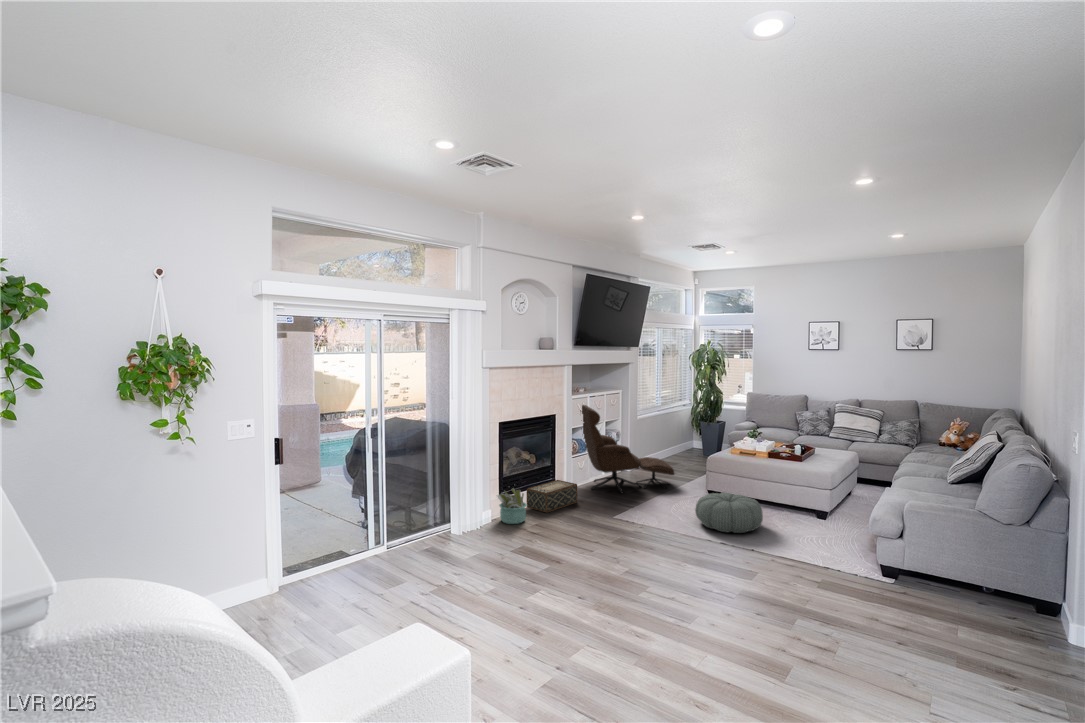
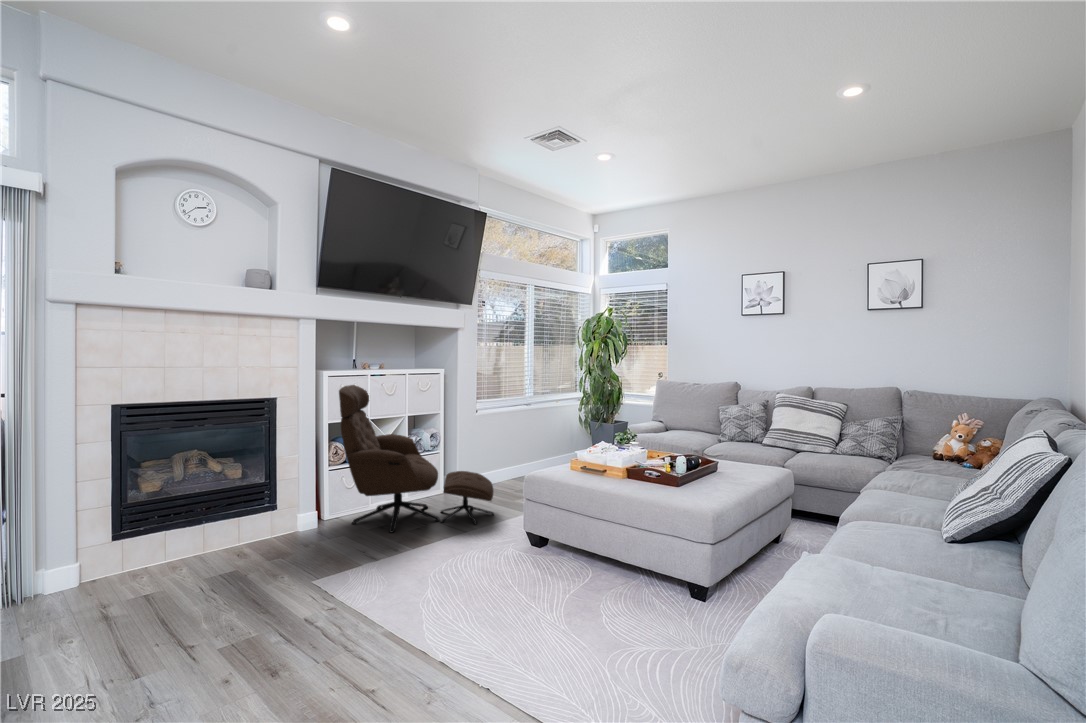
woven basket: present [527,480,577,513] -> none [181,508,289,573]
decorative plant: present [497,489,527,524] -> none [58,528,142,601]
pouf: present [695,493,763,533] -> none [436,543,567,637]

